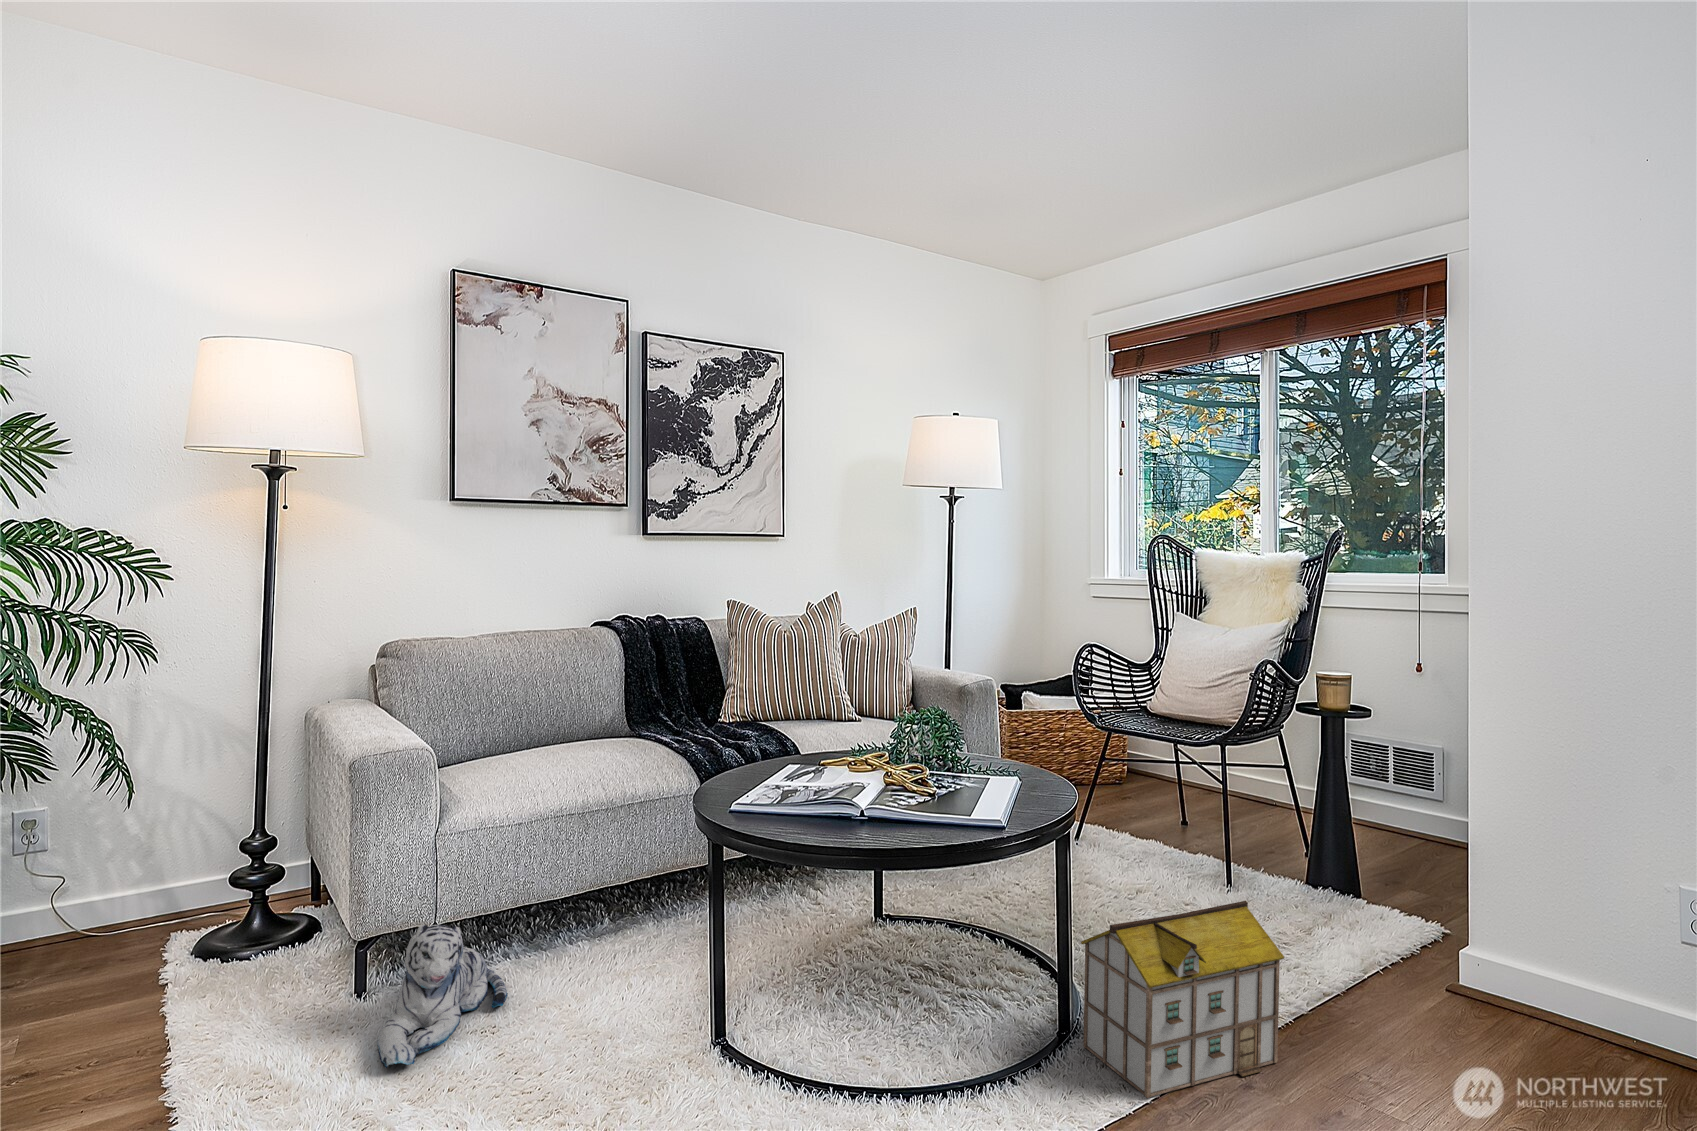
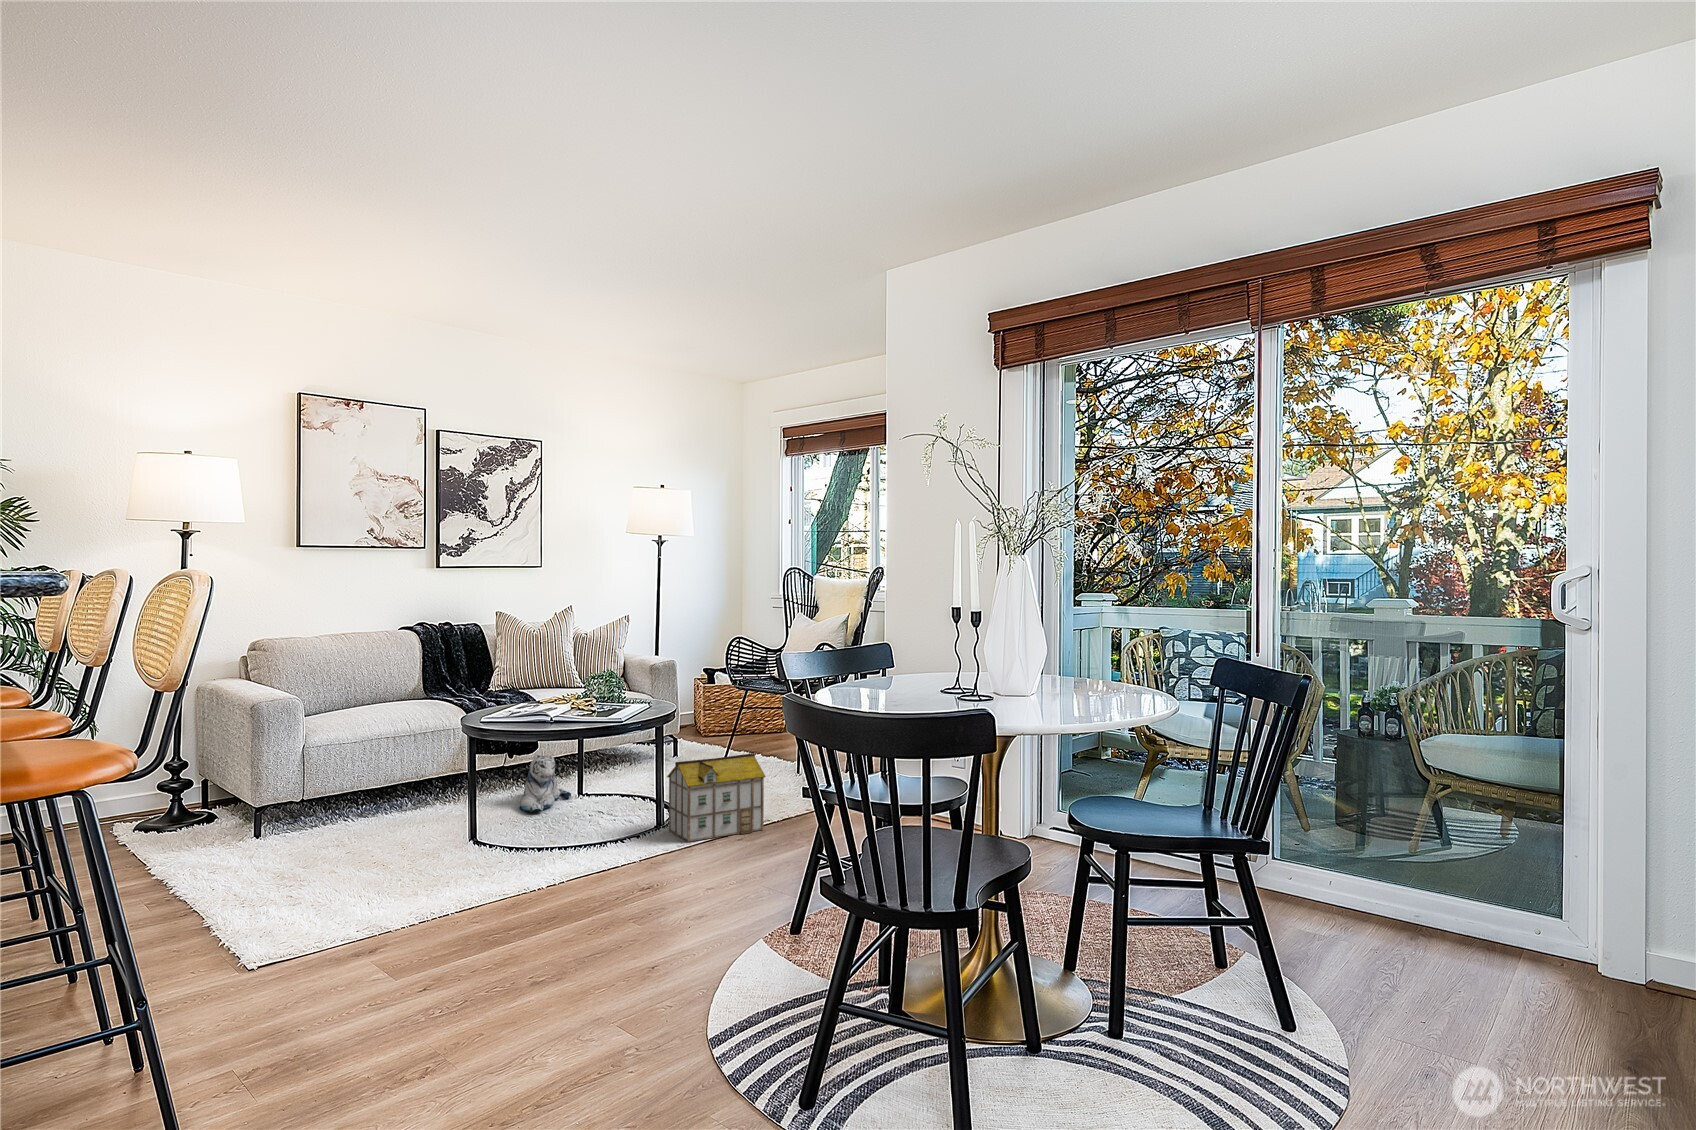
plush toy: present [378,925,508,1068] -> present [520,755,571,812]

